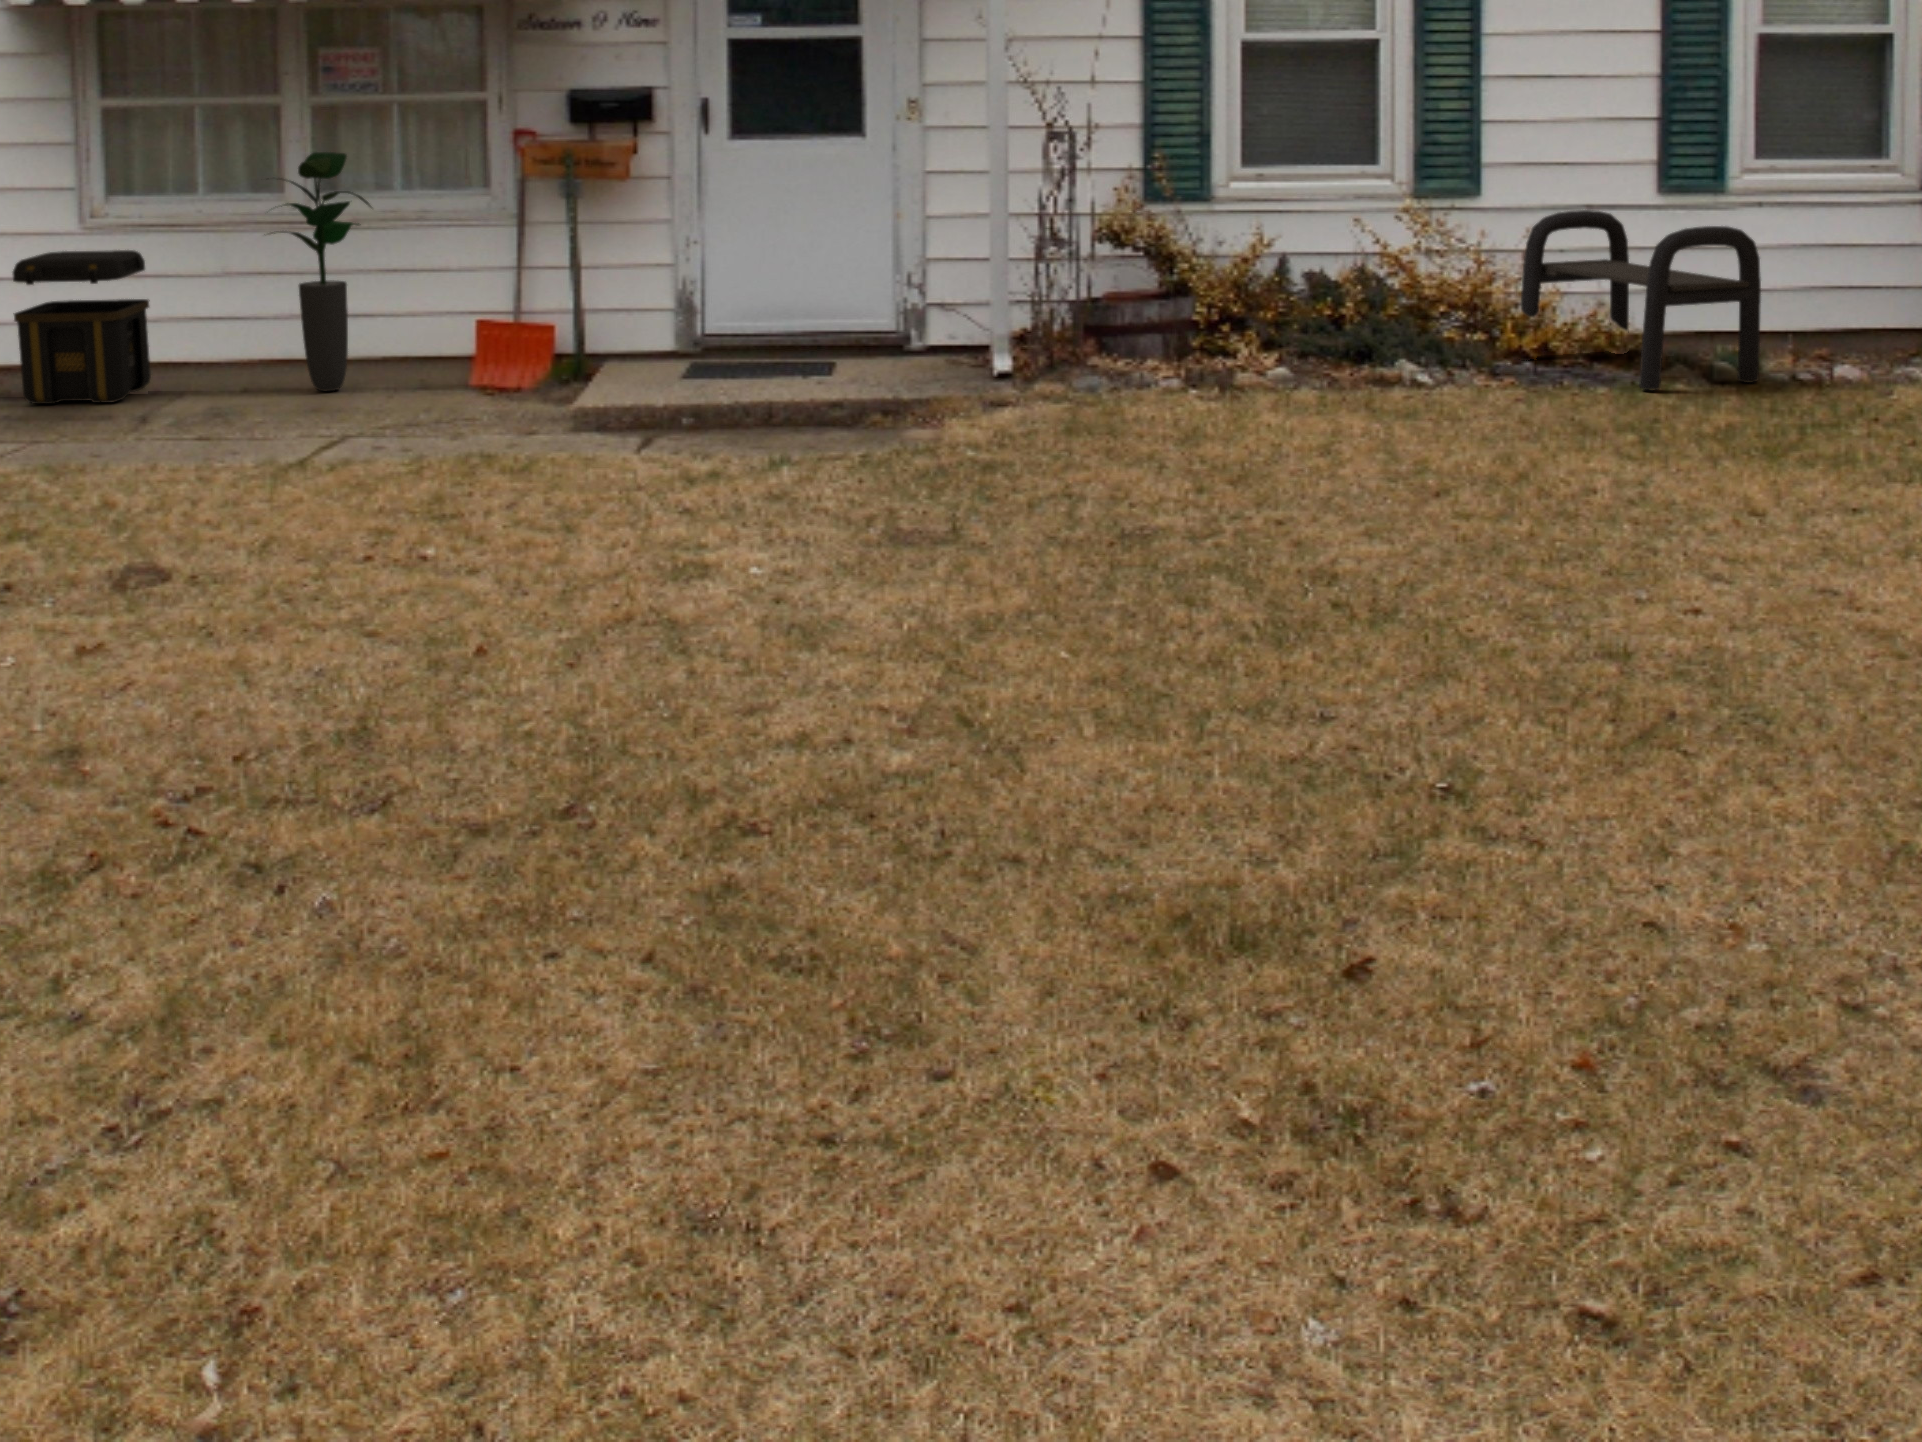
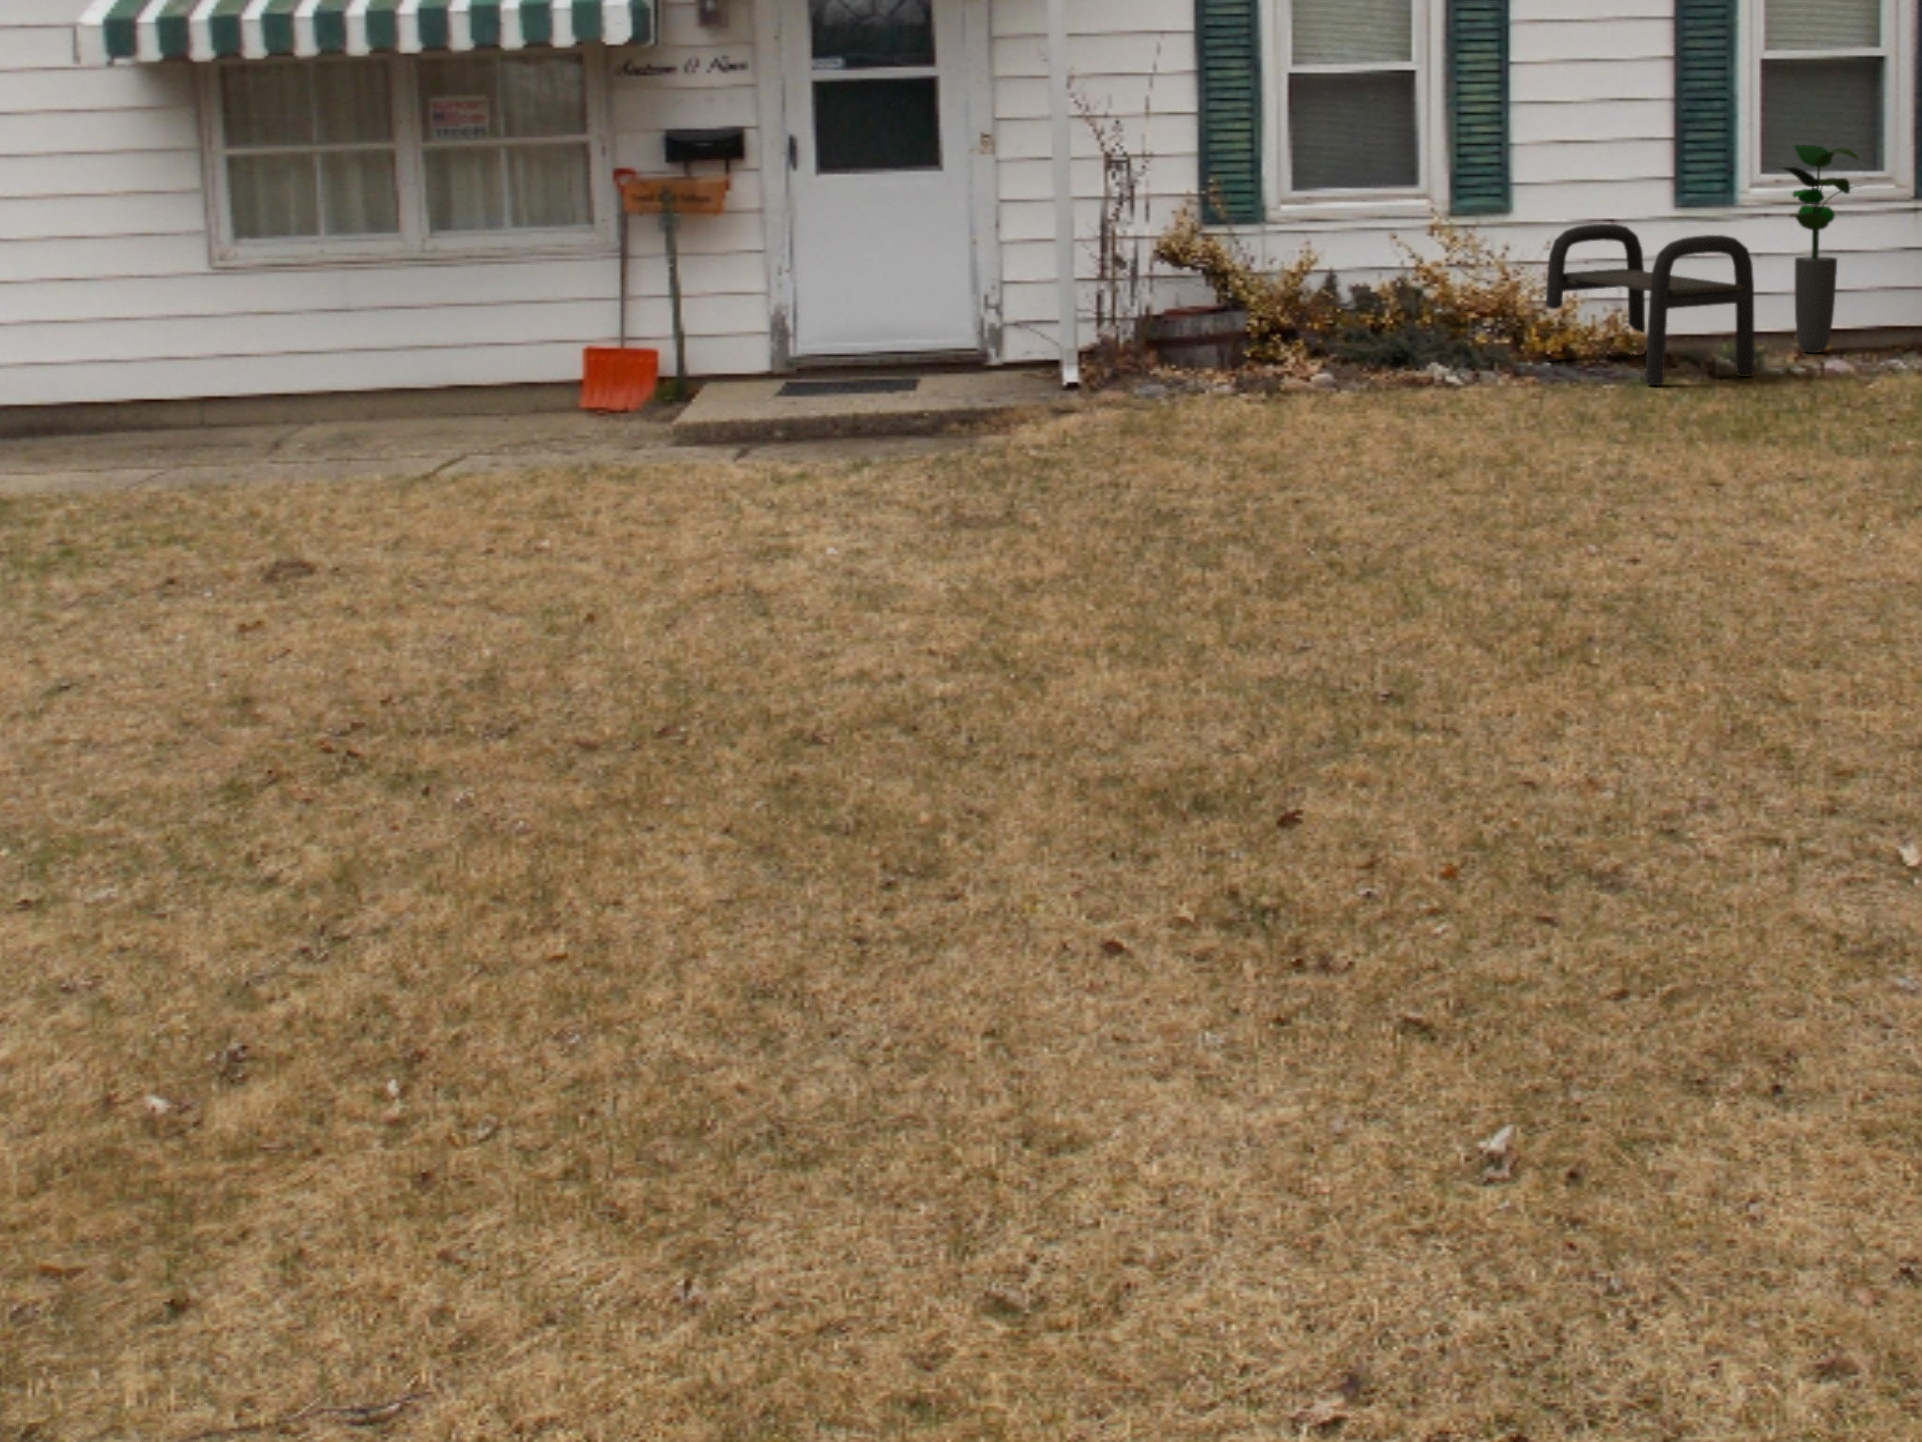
potted plant: present [274,152,371,391] -> present [1783,145,1859,353]
toolbox: present [13,250,151,404] -> none [151,287,282,430]

